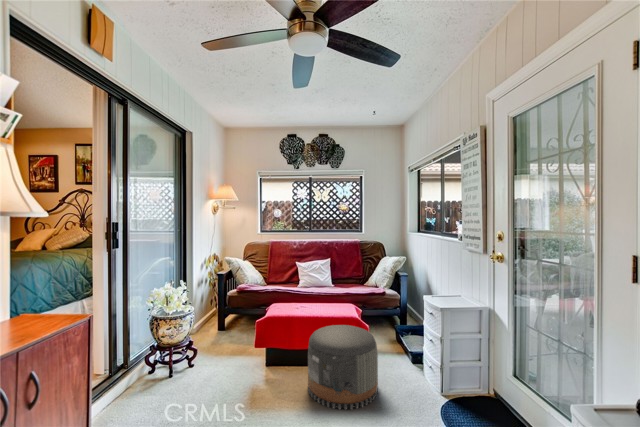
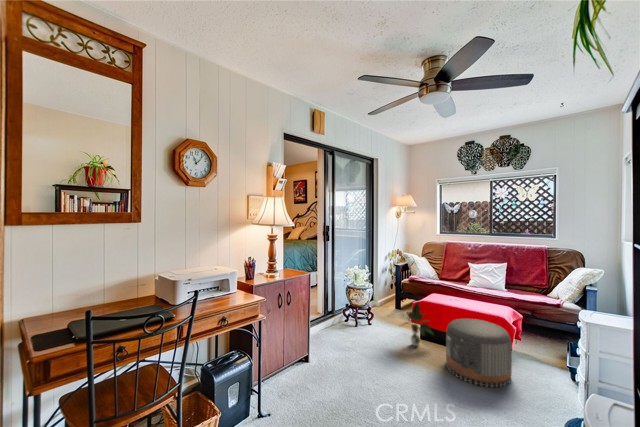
potted plant: none [240,318,286,380] -> present [405,302,433,346]

